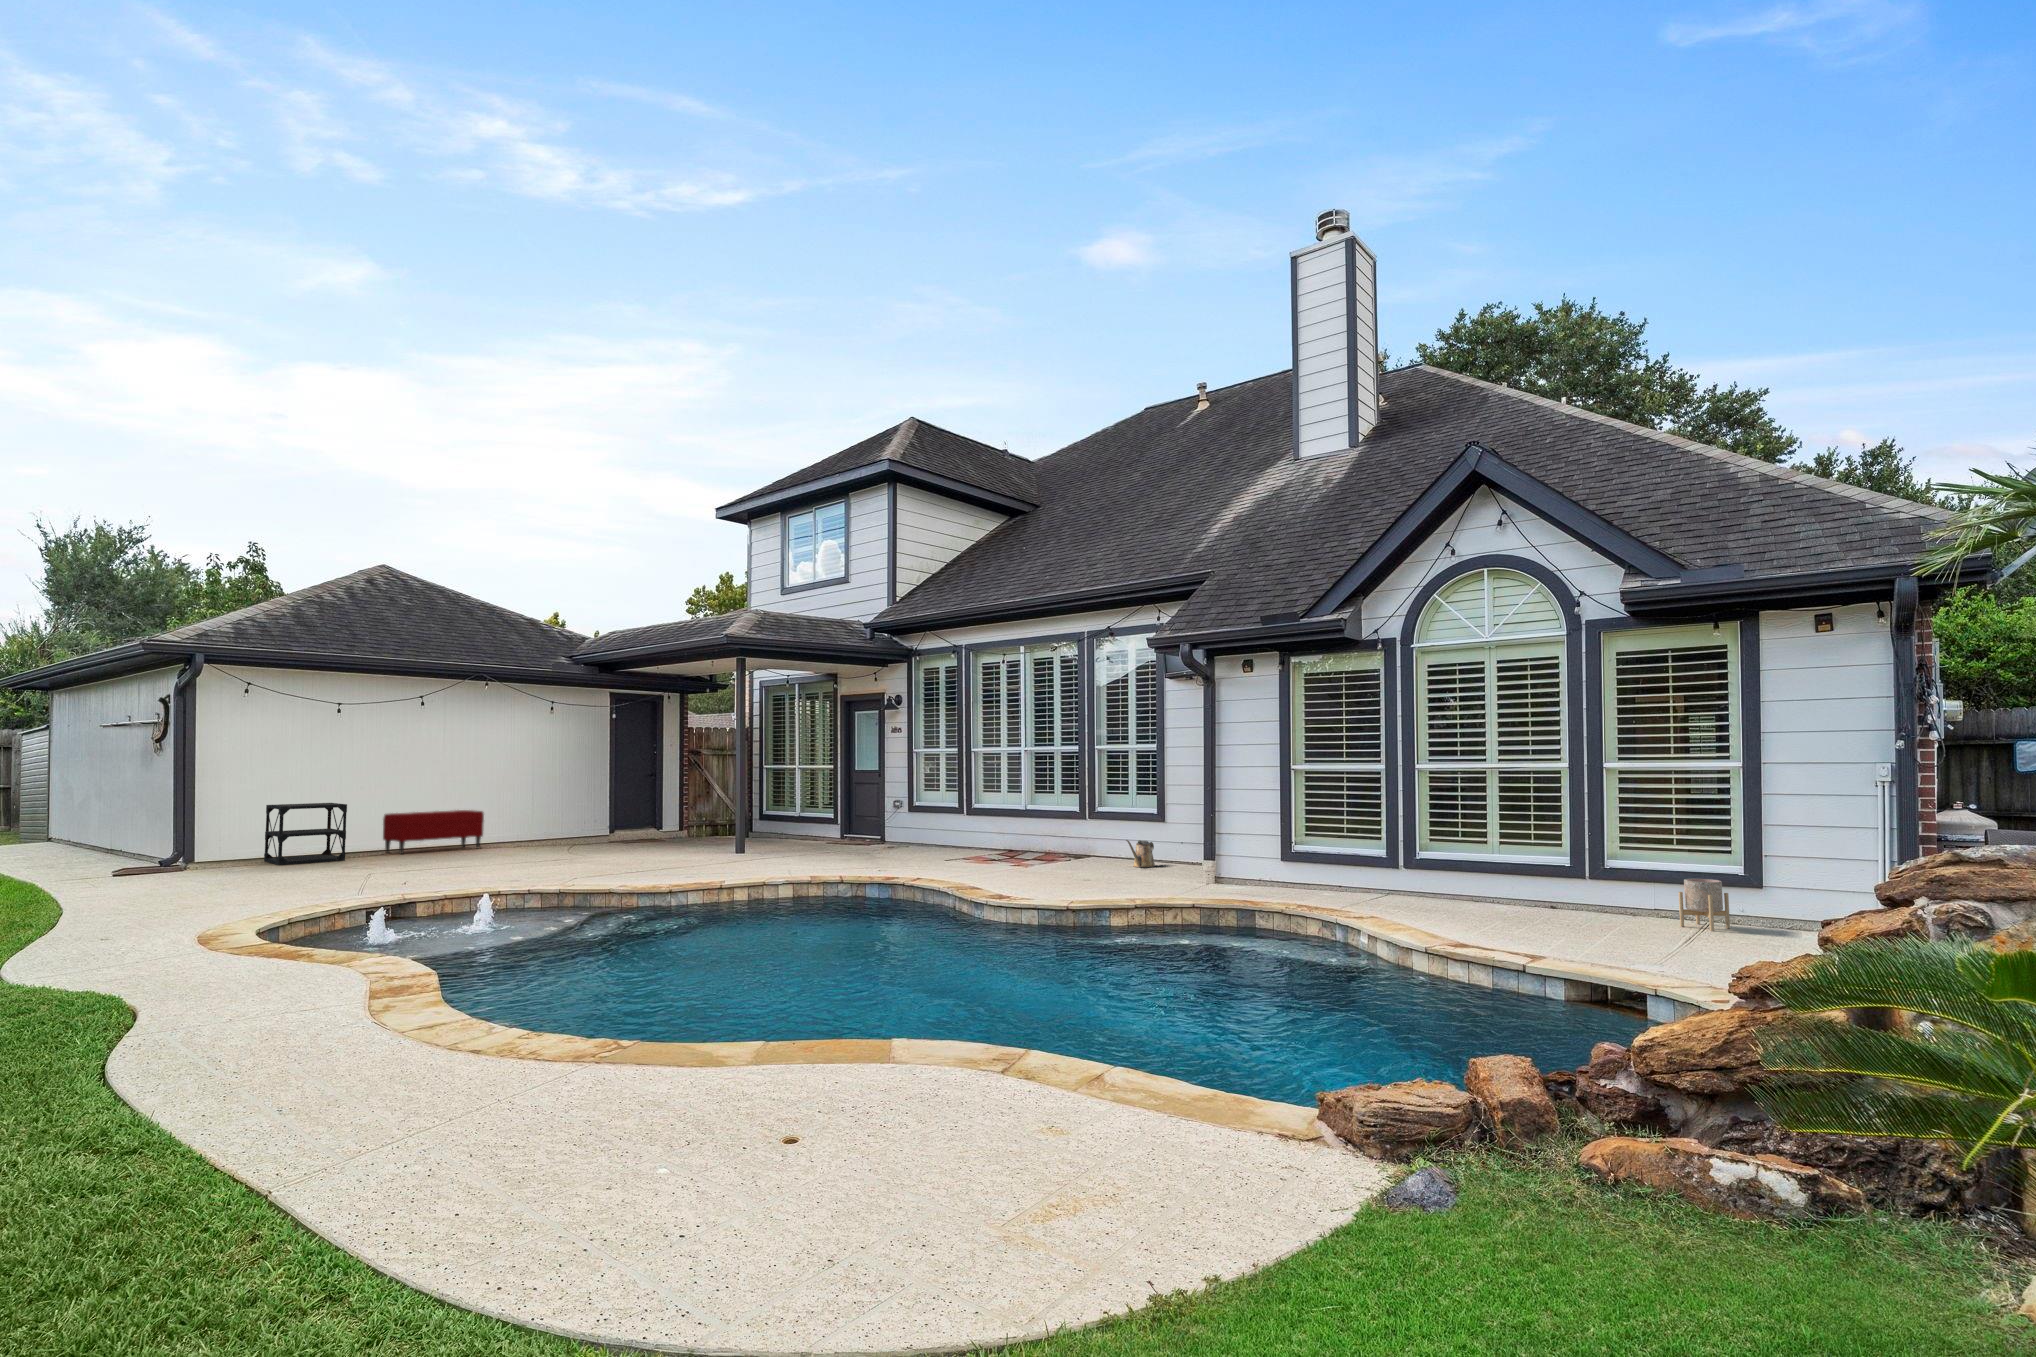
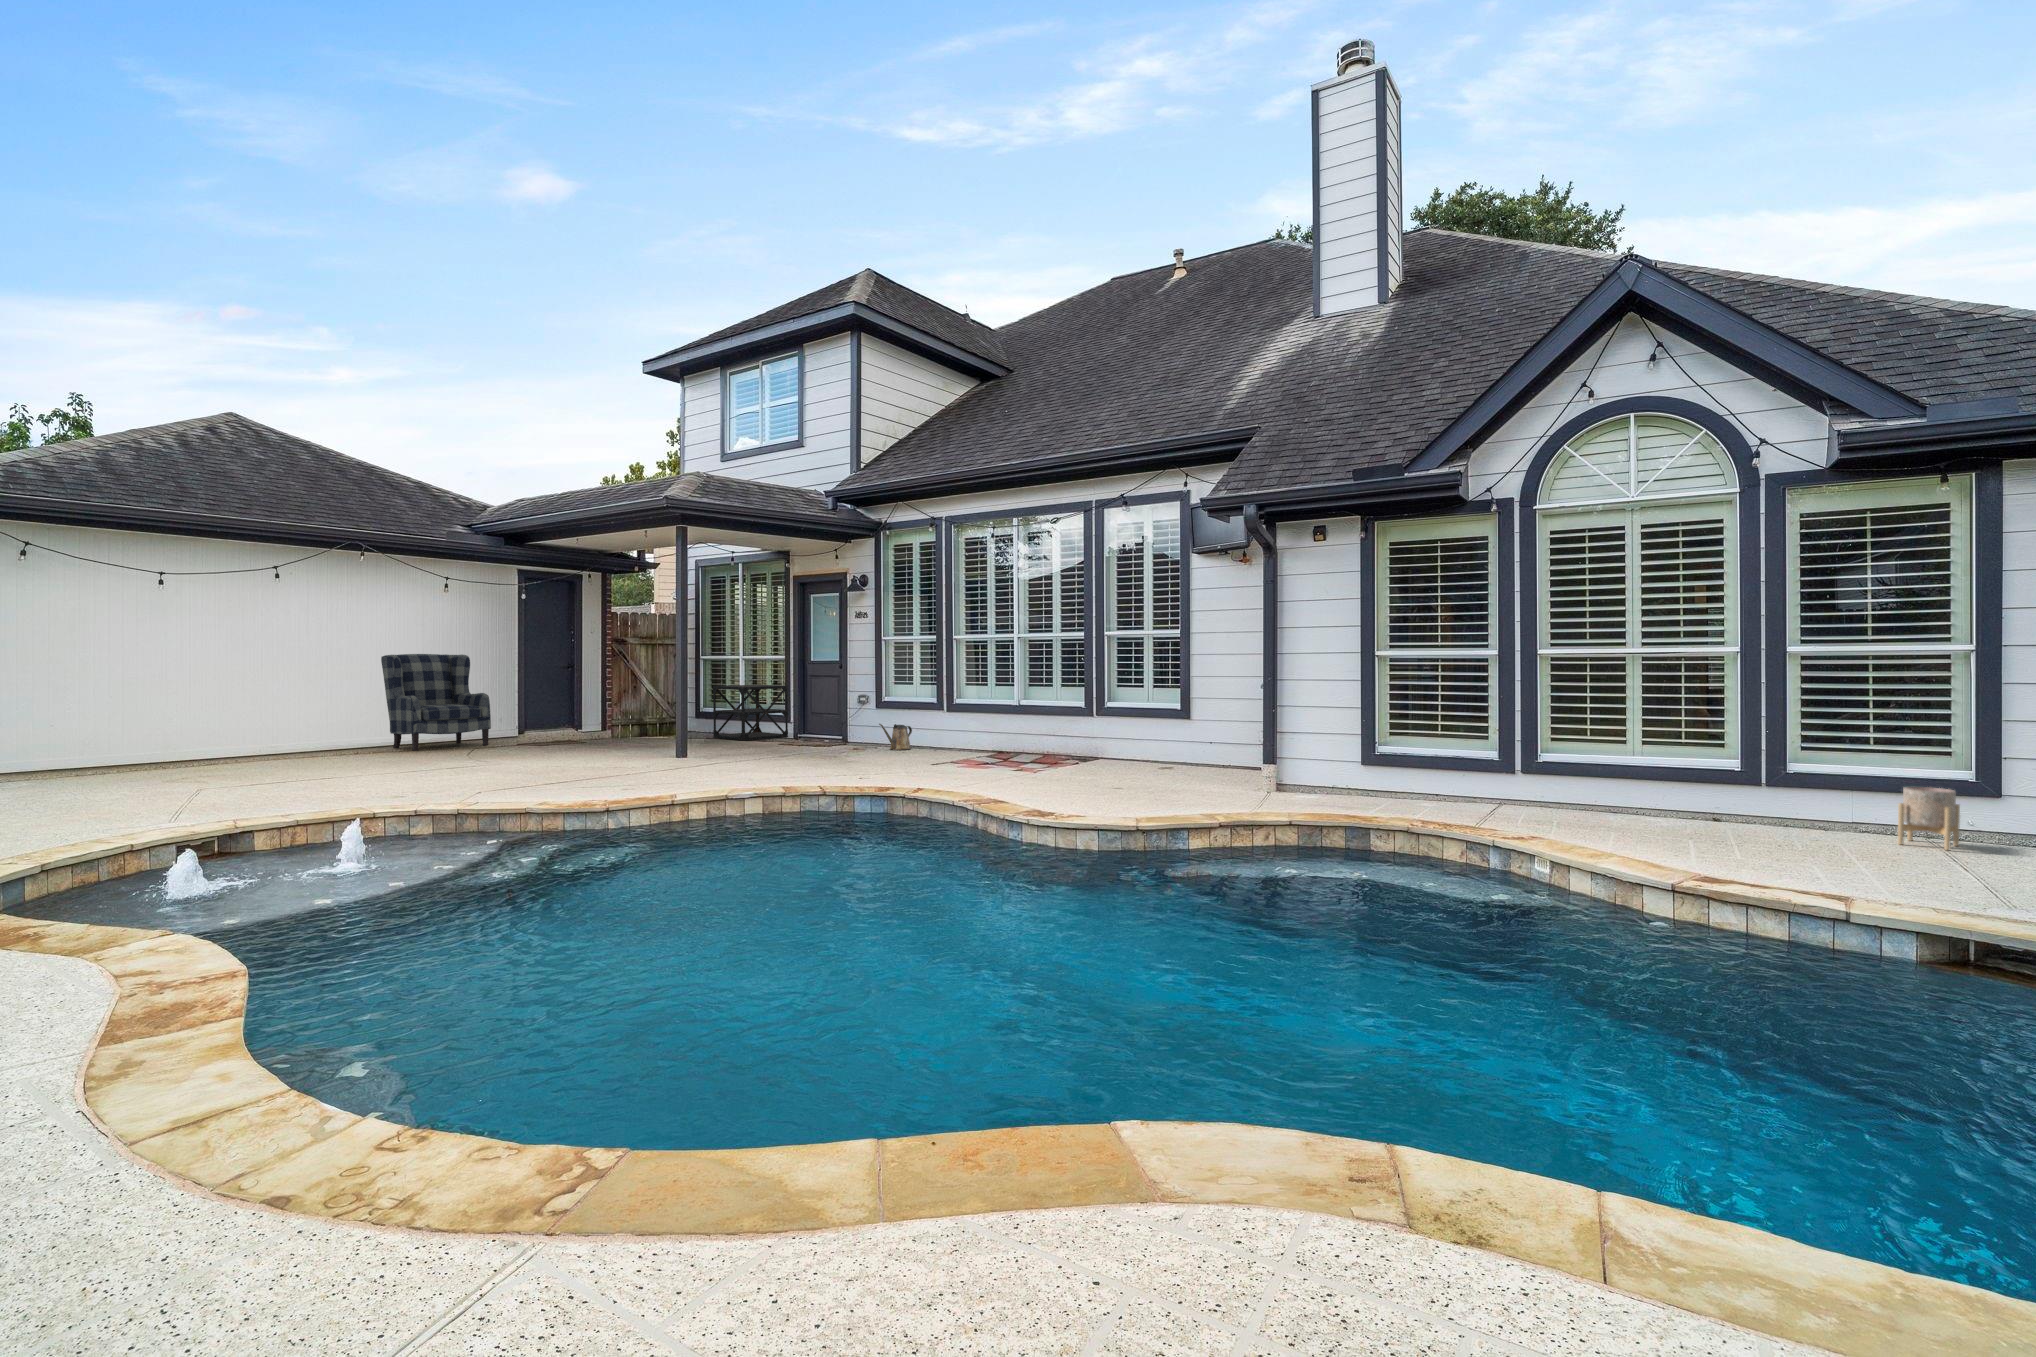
chair: none [497,765,583,848] -> present [381,654,491,751]
side table: present [264,803,347,865] -> present [713,685,788,741]
bench: present [383,810,484,854] -> none [234,707,366,760]
watering can: present [1126,840,1155,867] -> present [879,724,912,750]

